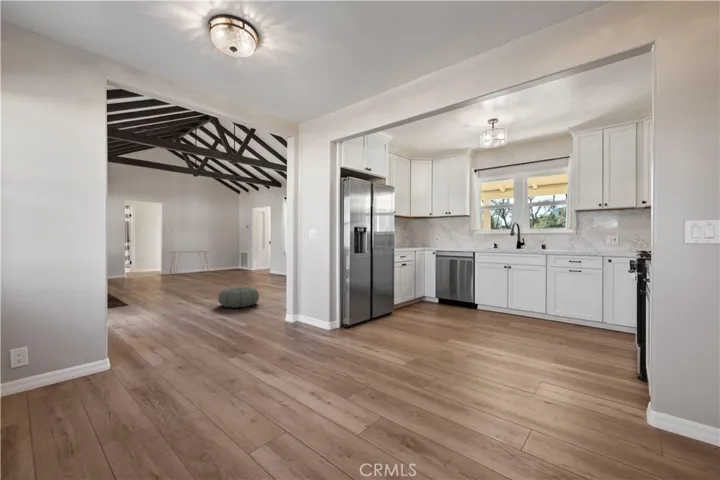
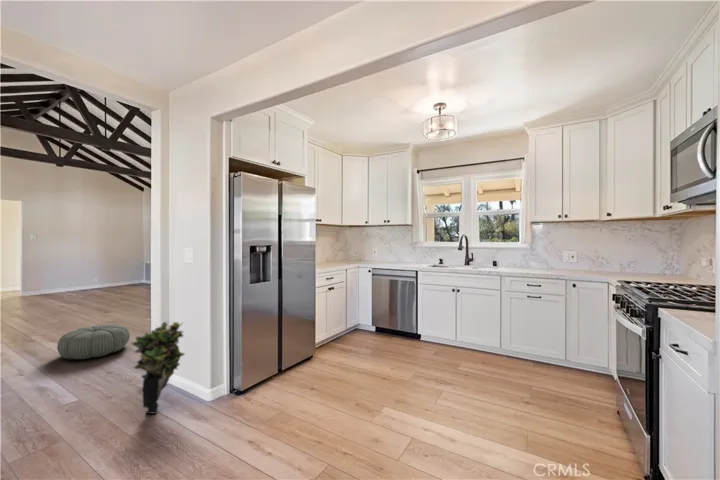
console table: present [169,251,210,274] -> none [35,263,99,296]
potted plant: none [284,277,313,333] -> present [132,322,184,414]

